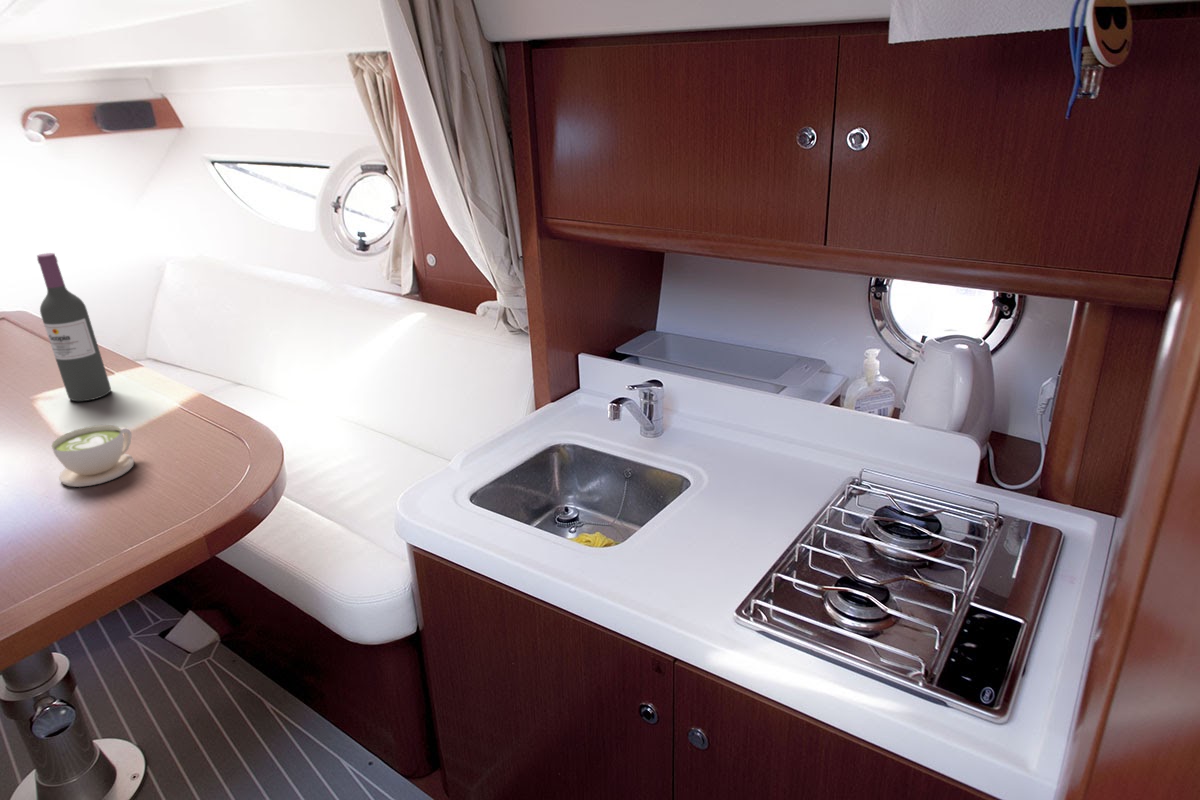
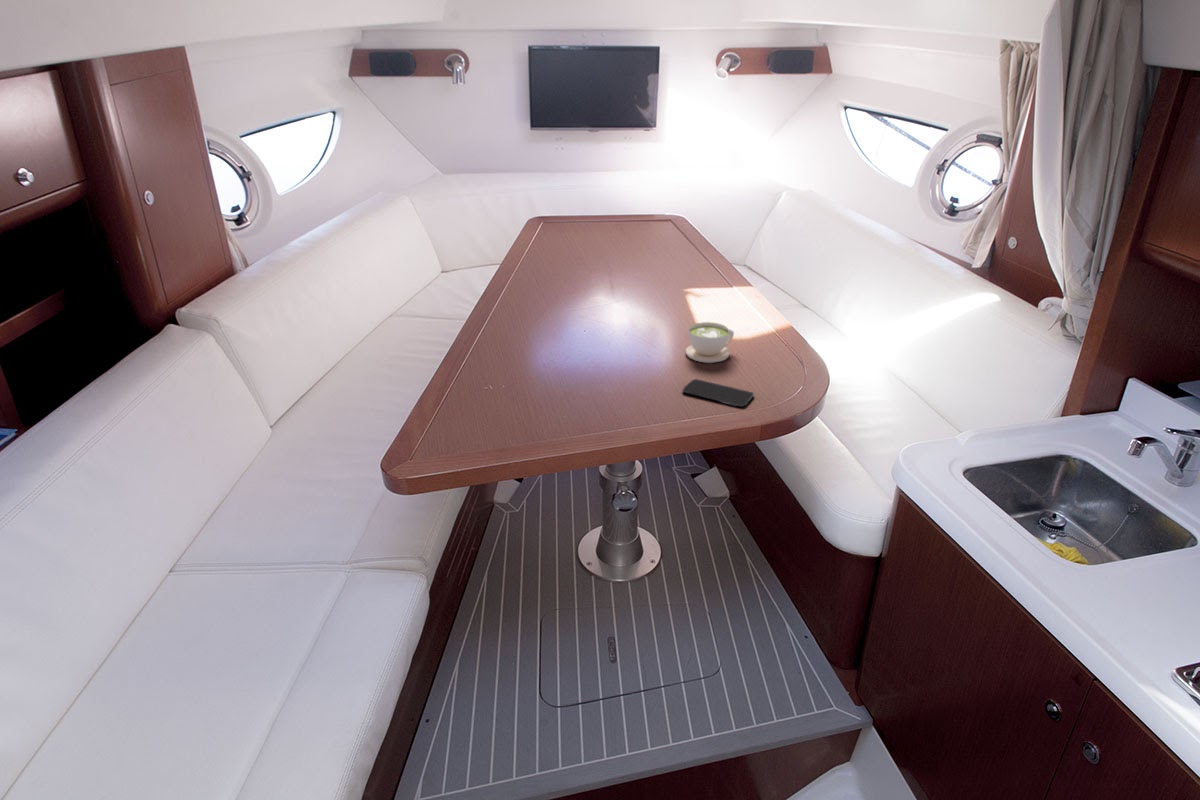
wine bottle: present [37,253,111,401] -> none [699,193,729,300]
smartphone: none [63,501,185,539] -> present [683,379,754,407]

